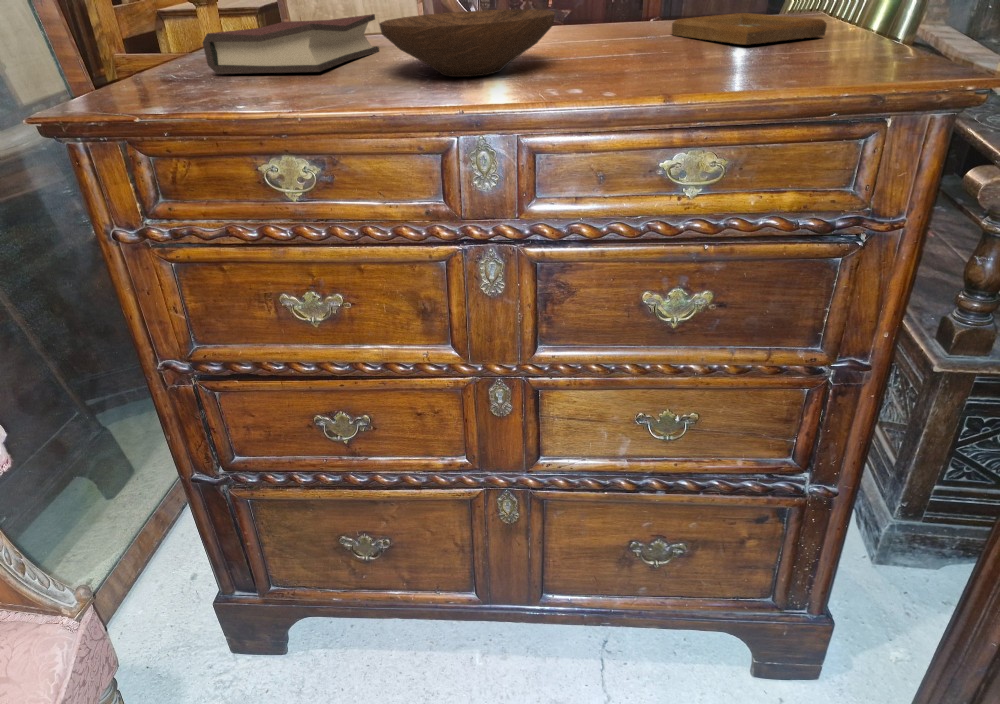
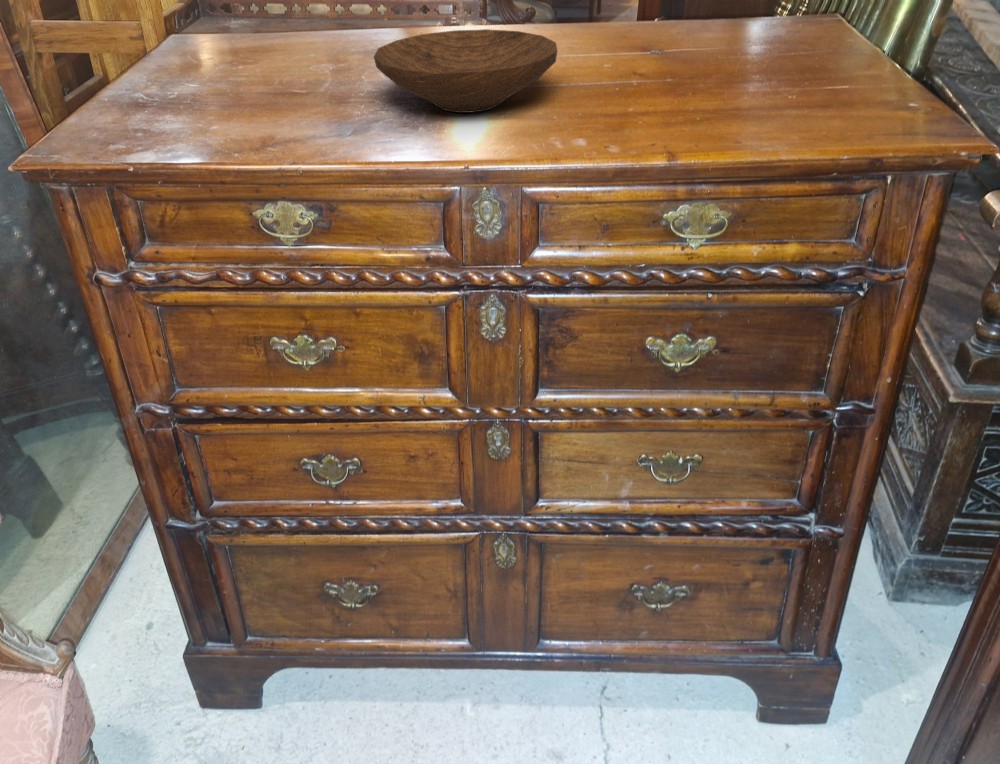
picture frame: present [672,13,827,45] -> none [679,18,840,71]
hardback book: present [203,14,379,74] -> none [176,18,361,97]

